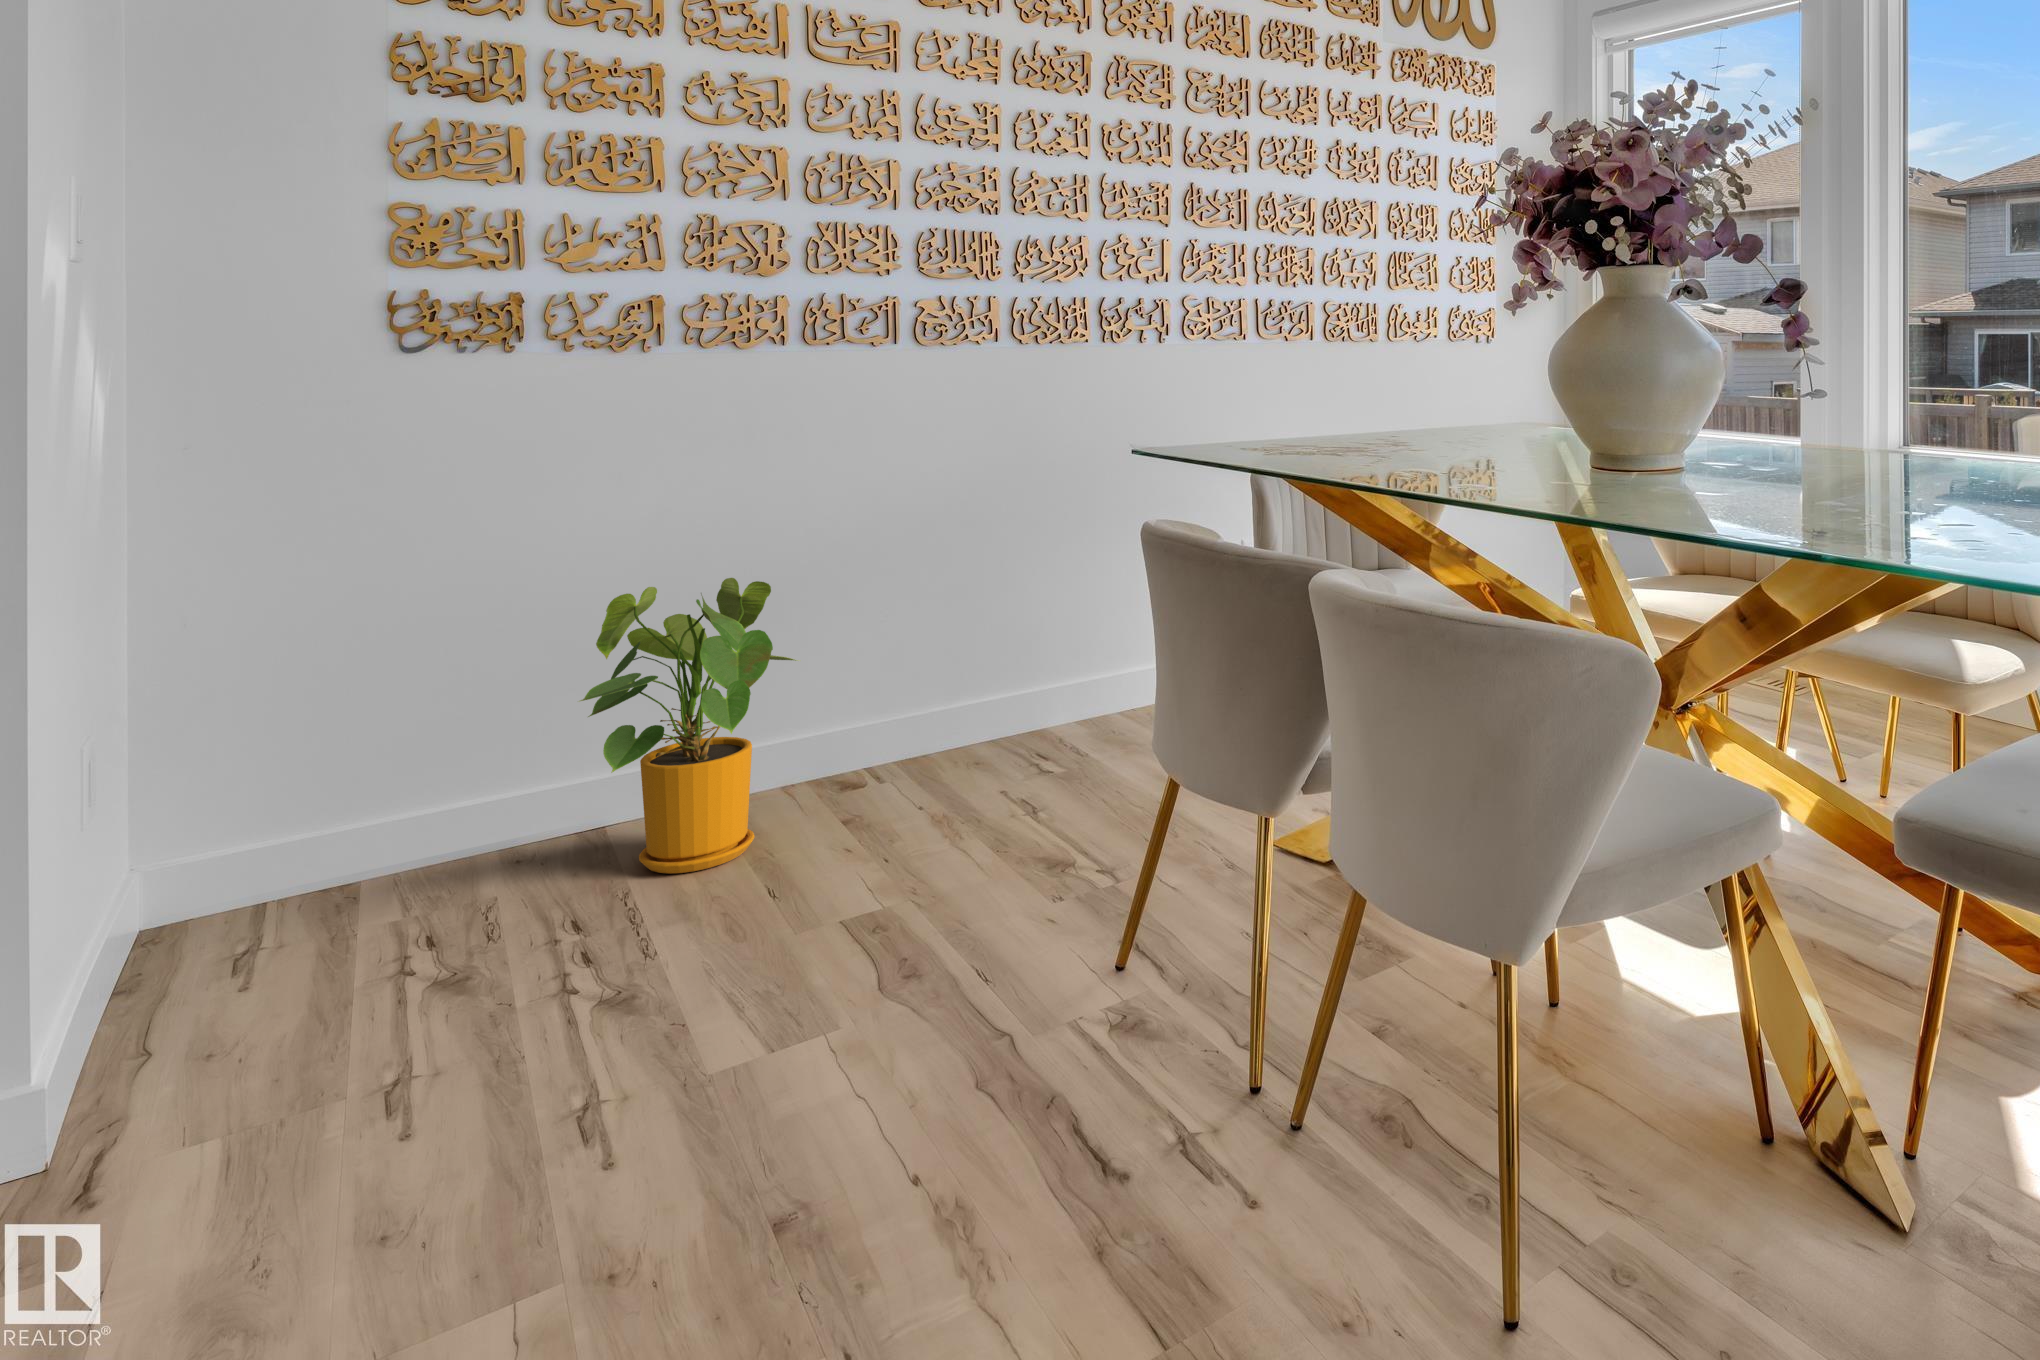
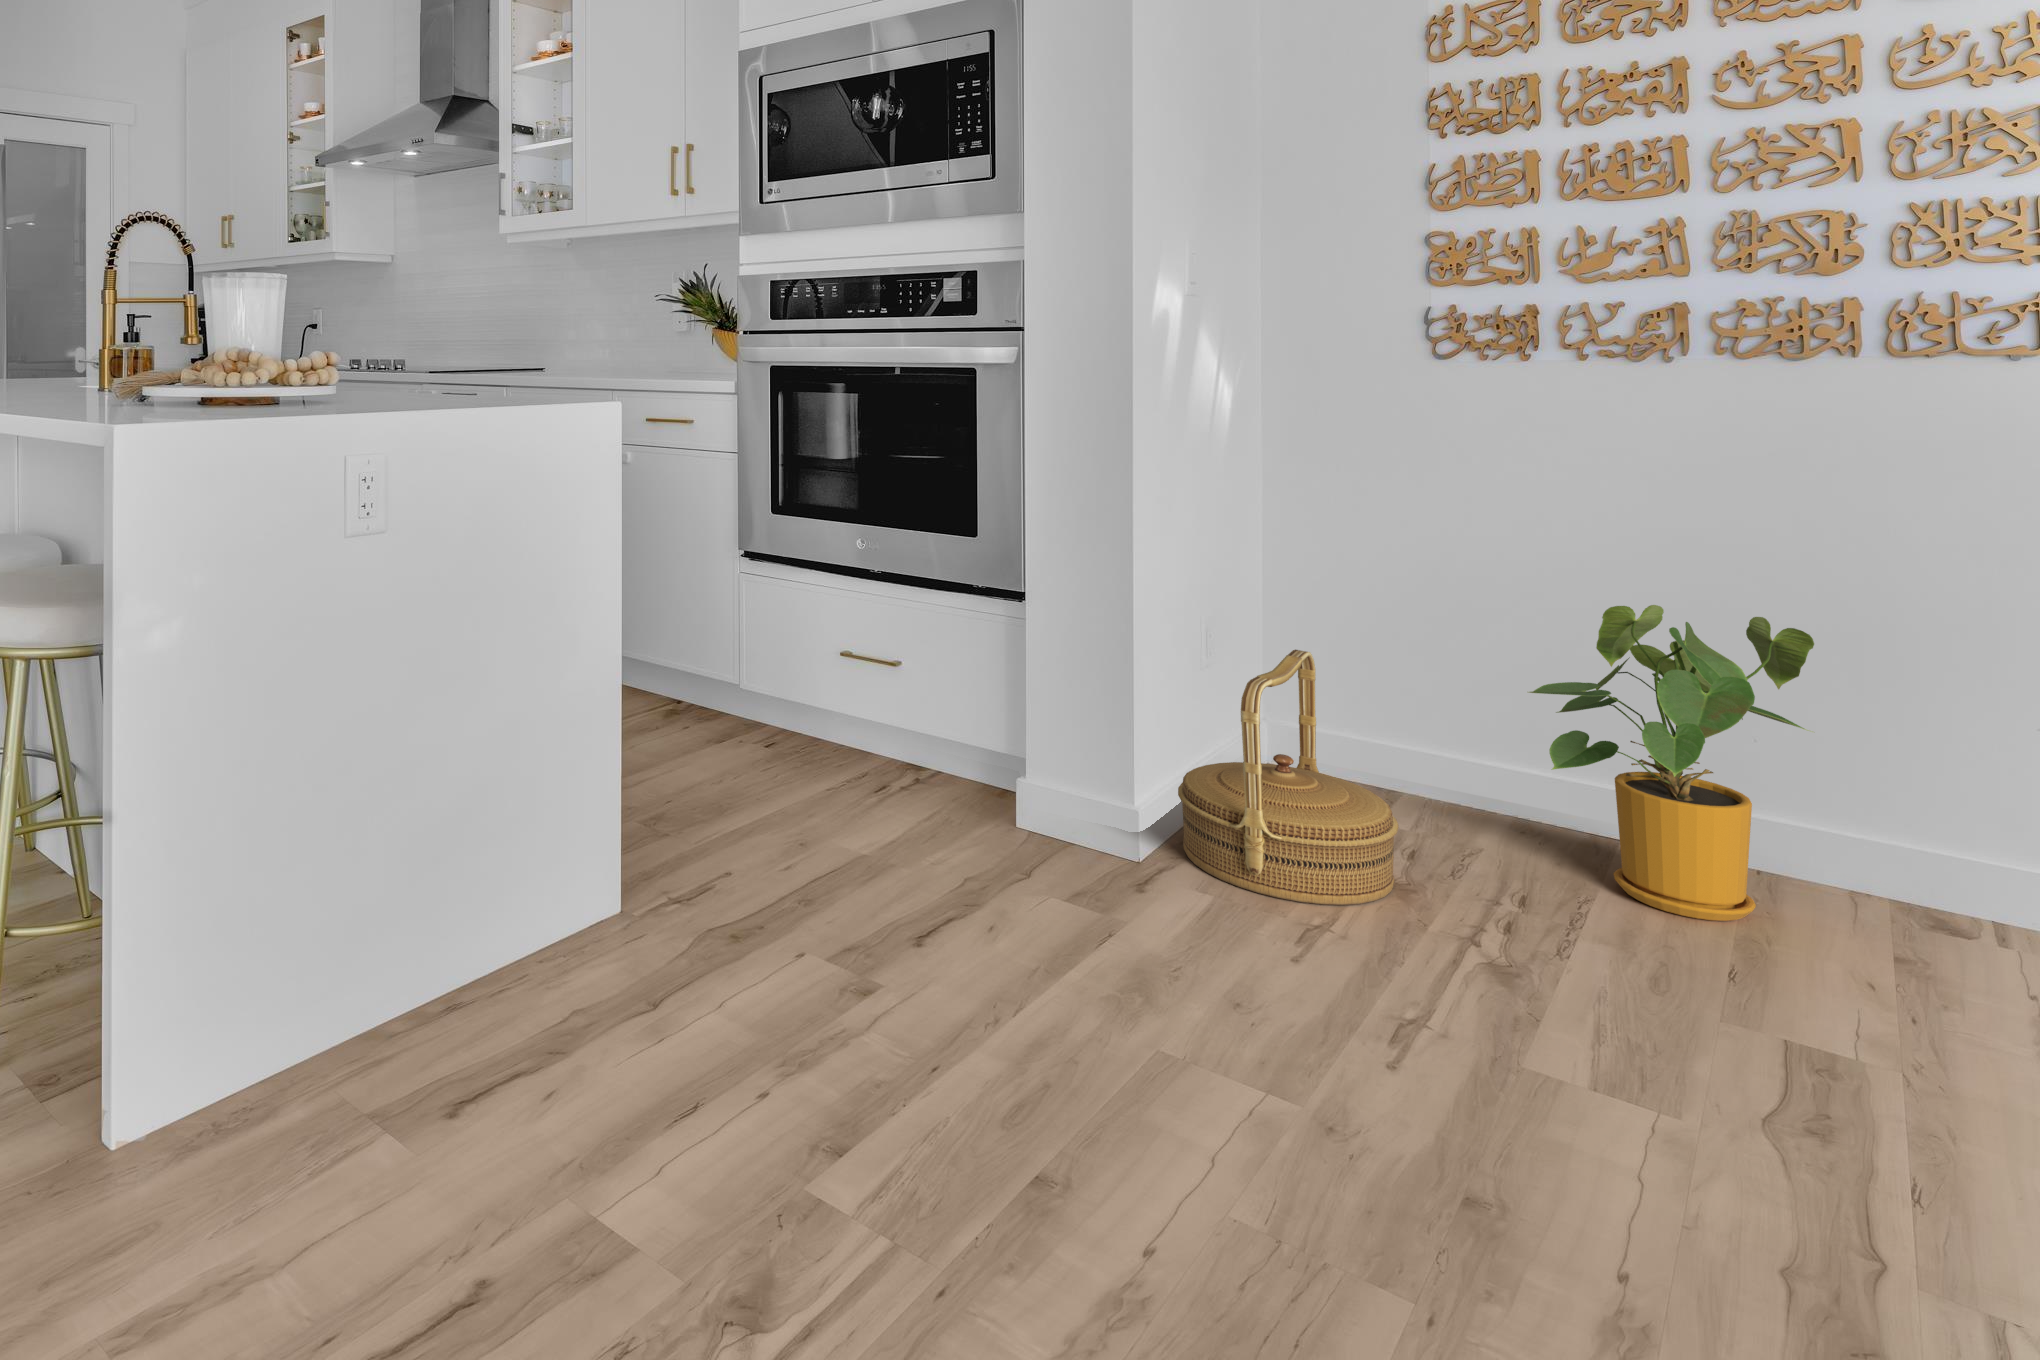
woven basket: none [113,737,464,1102] -> present [1178,650,1399,905]

